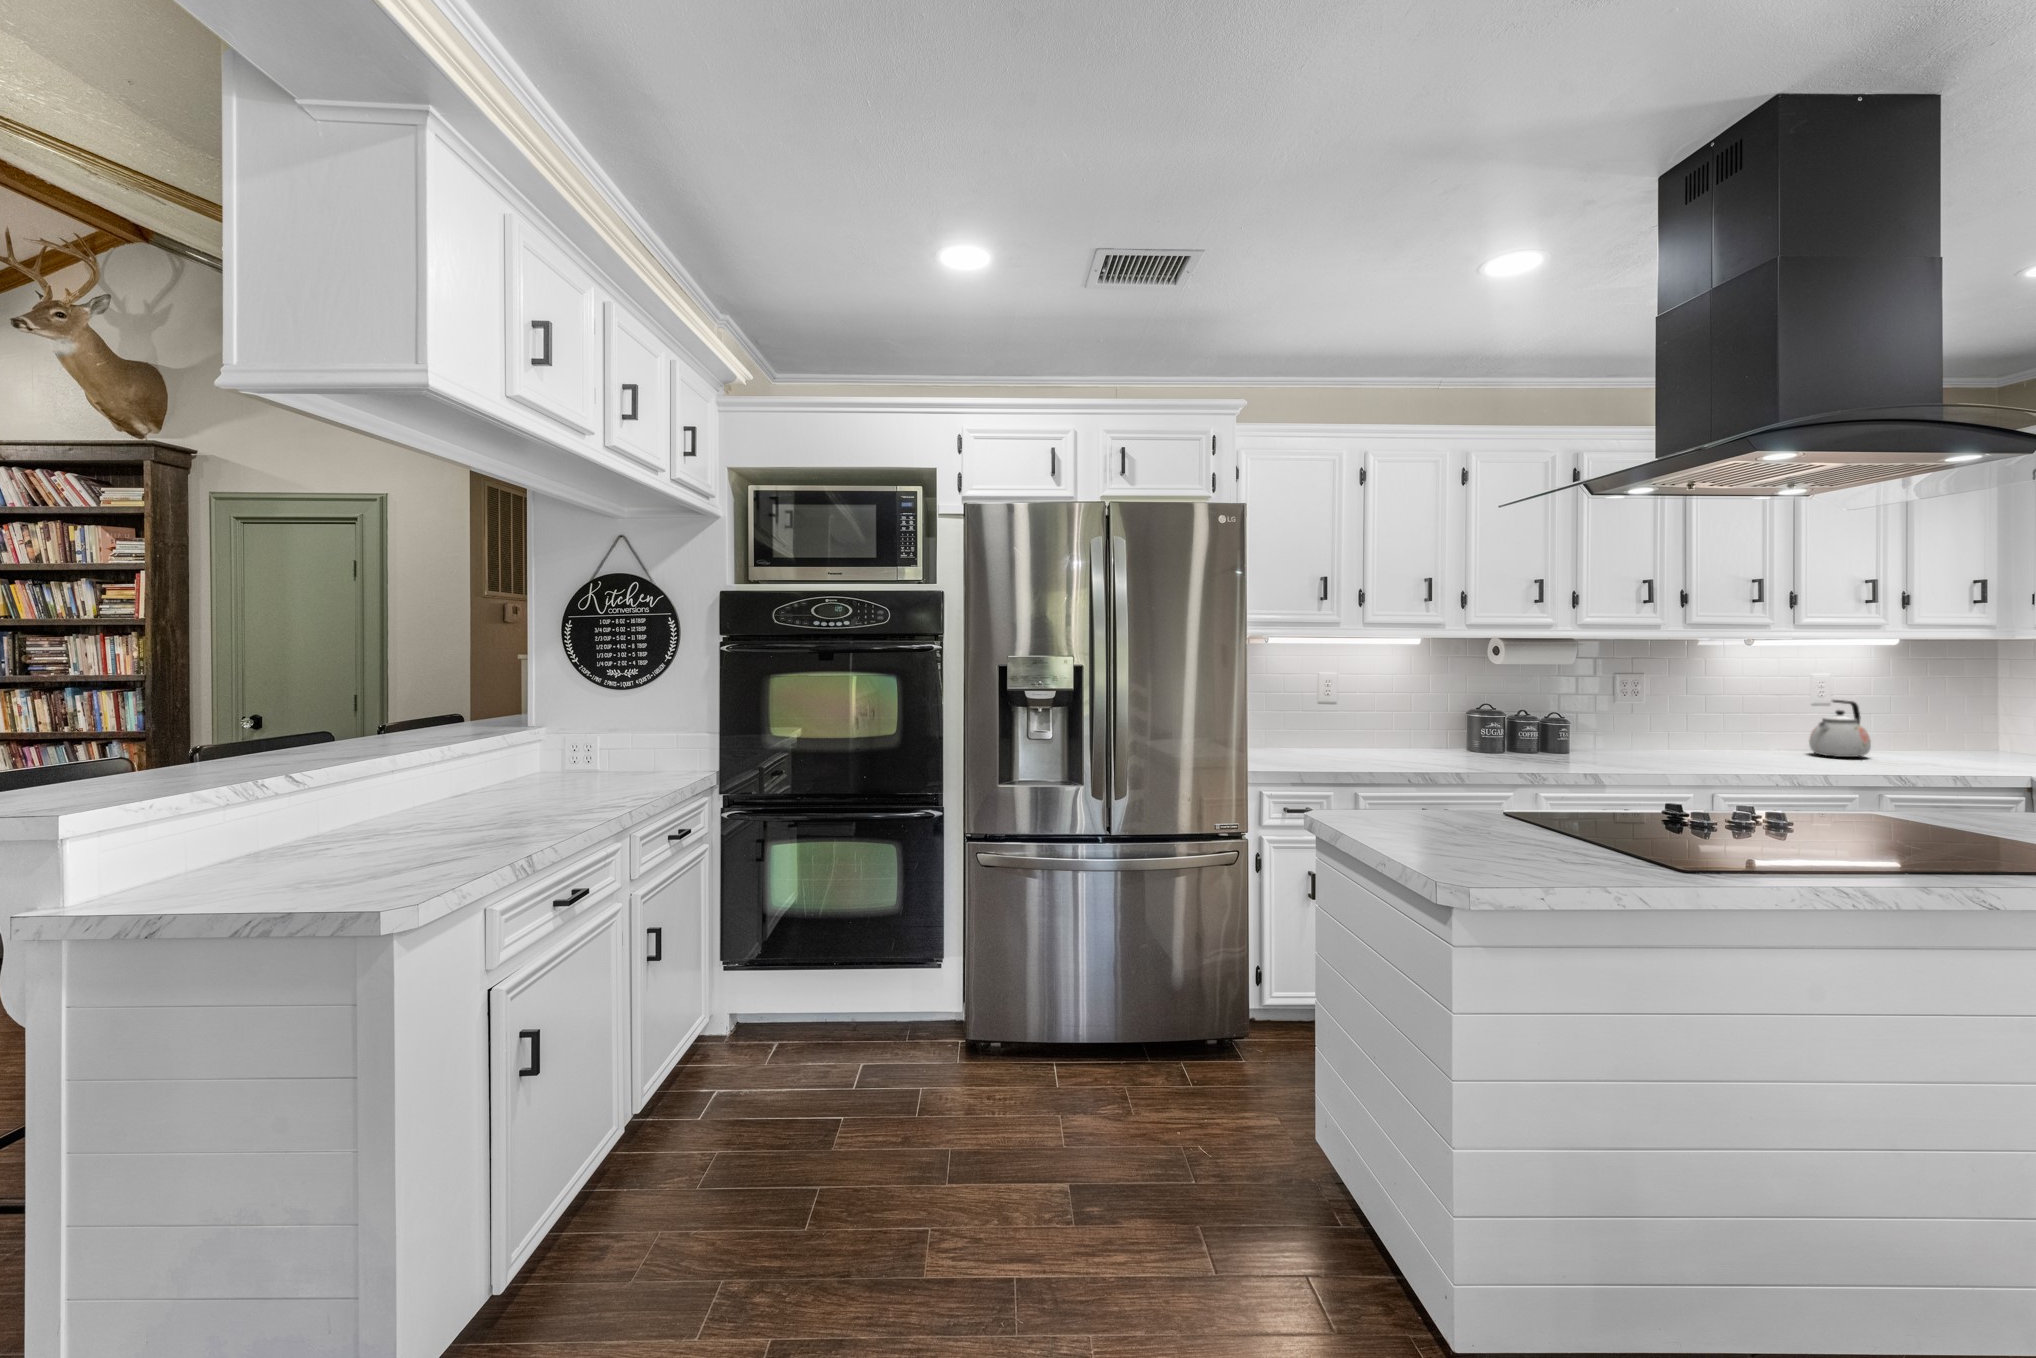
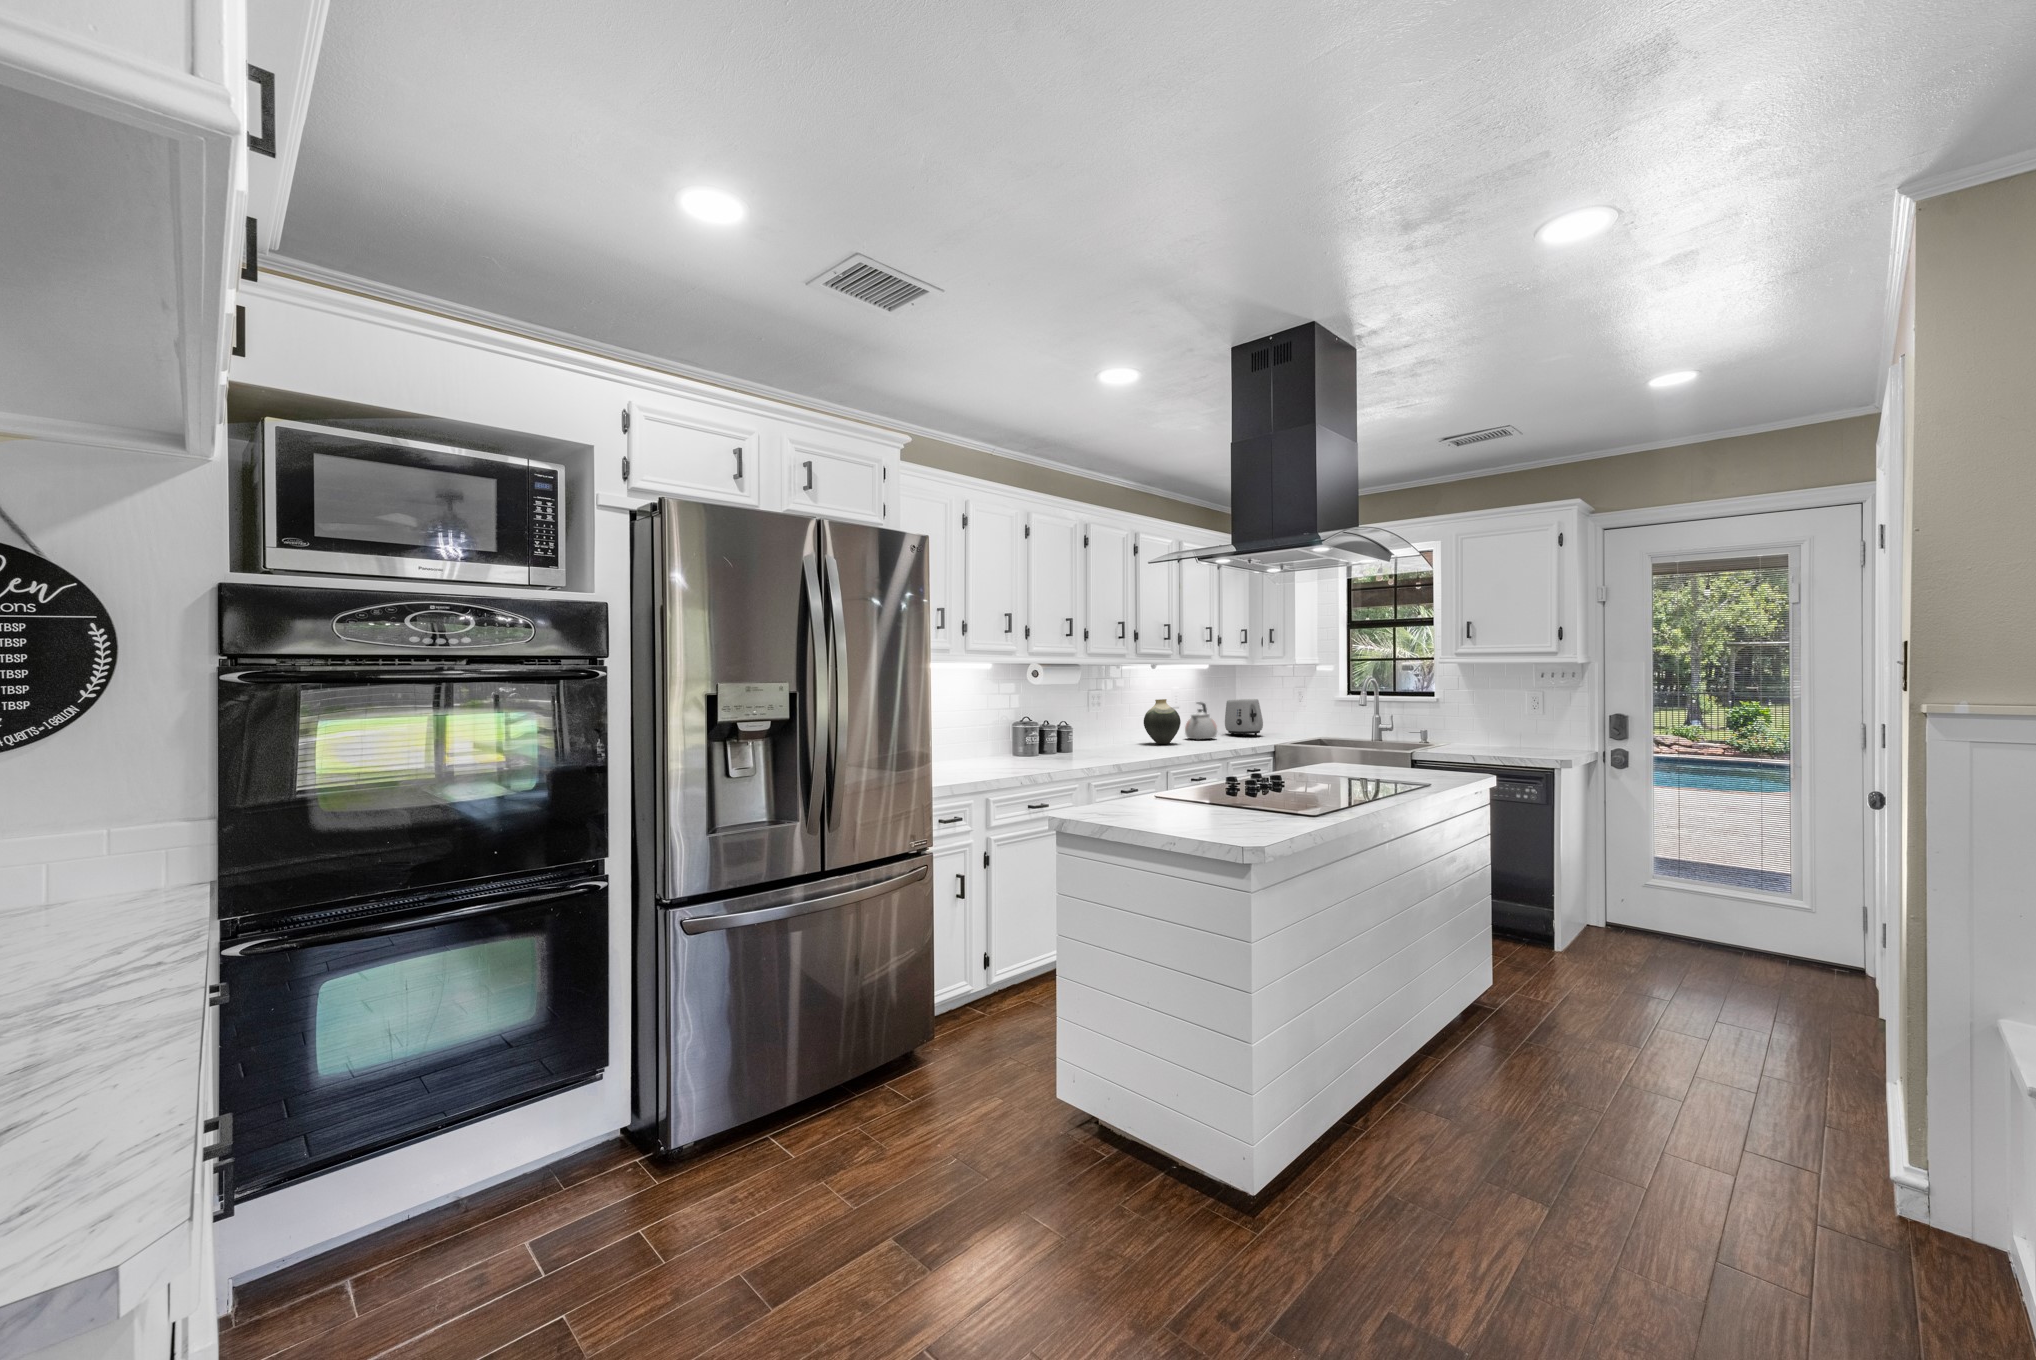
vase: none [1712,692,1776,757] -> present [1144,699,1181,744]
toaster: none [1914,699,1984,760] -> present [1225,699,1263,736]

